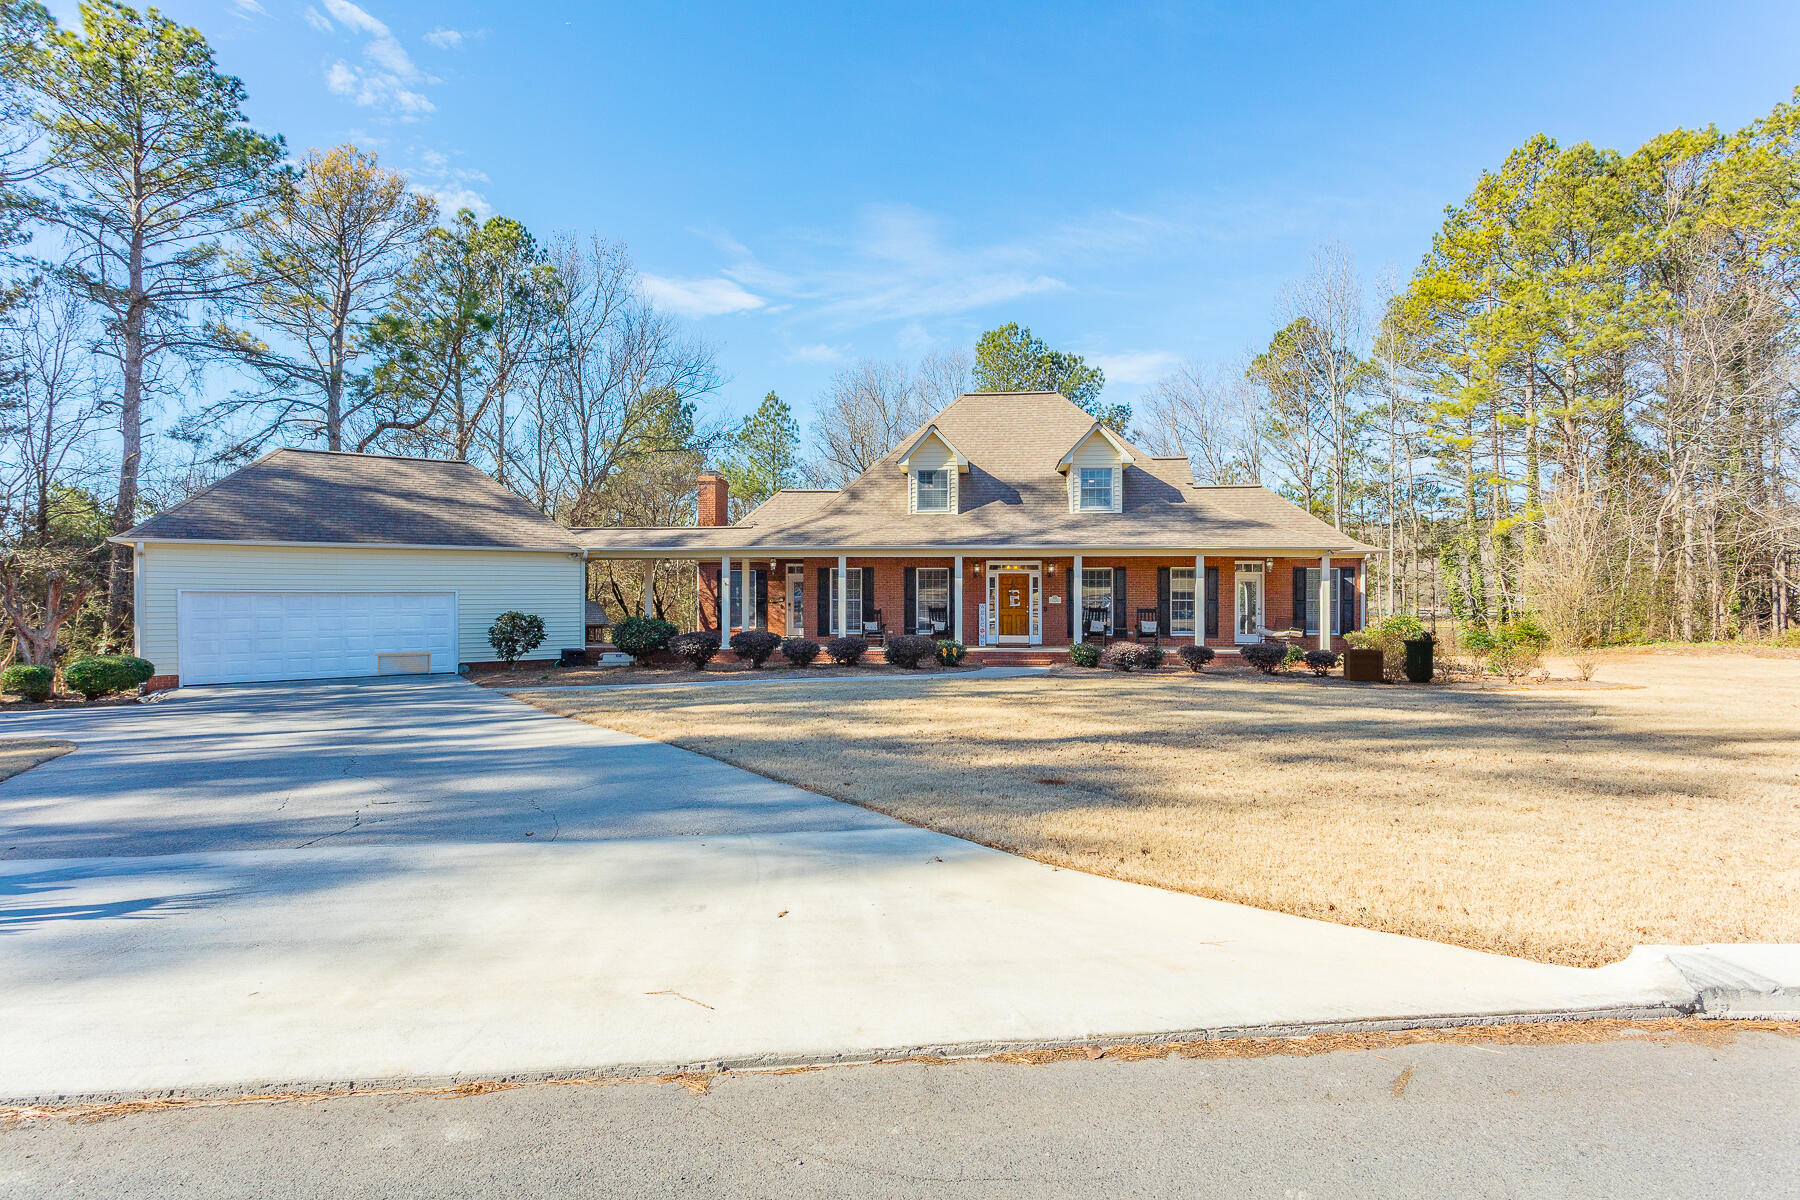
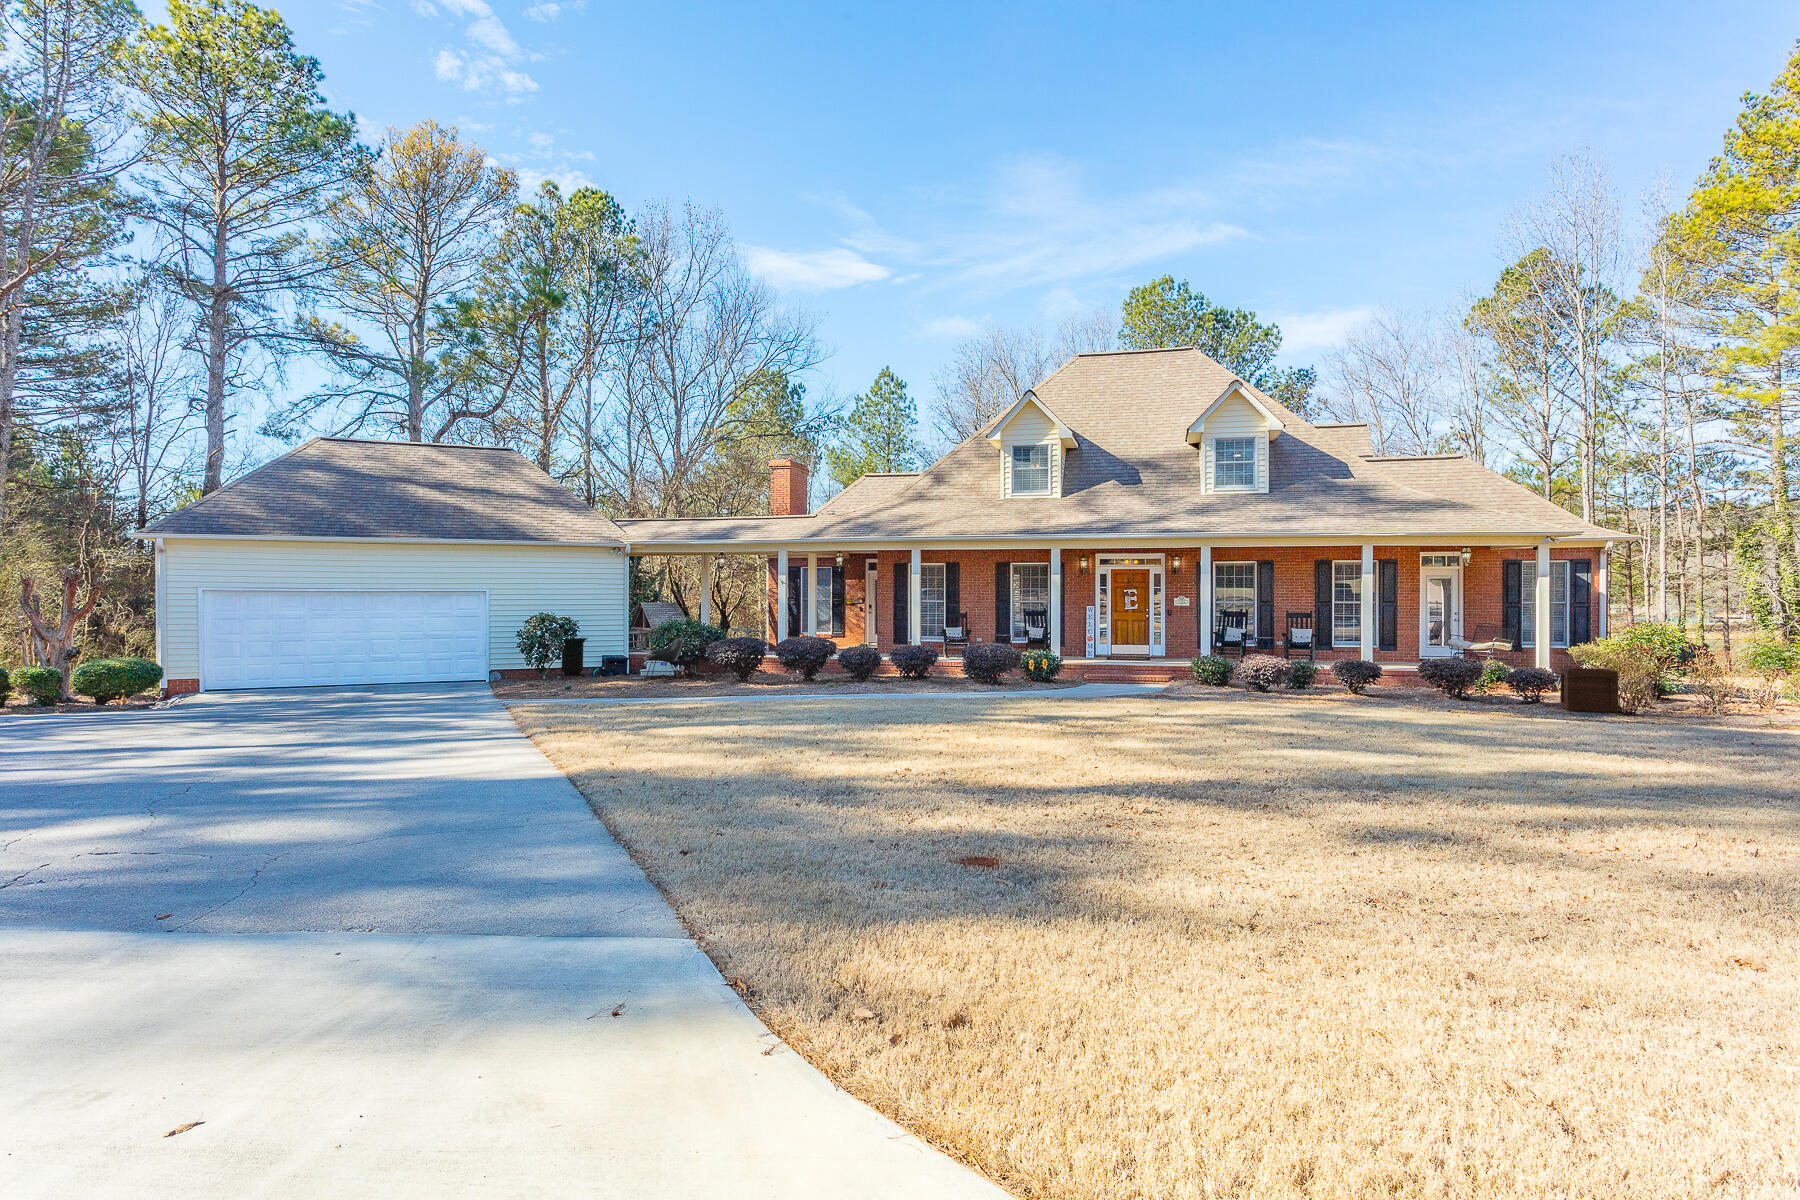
lounge chair: none [600,634,636,672] -> present [644,638,683,679]
trash can: present [1401,640,1439,683] -> present [561,638,588,675]
storage bench: present [376,652,432,676] -> none [412,654,471,678]

